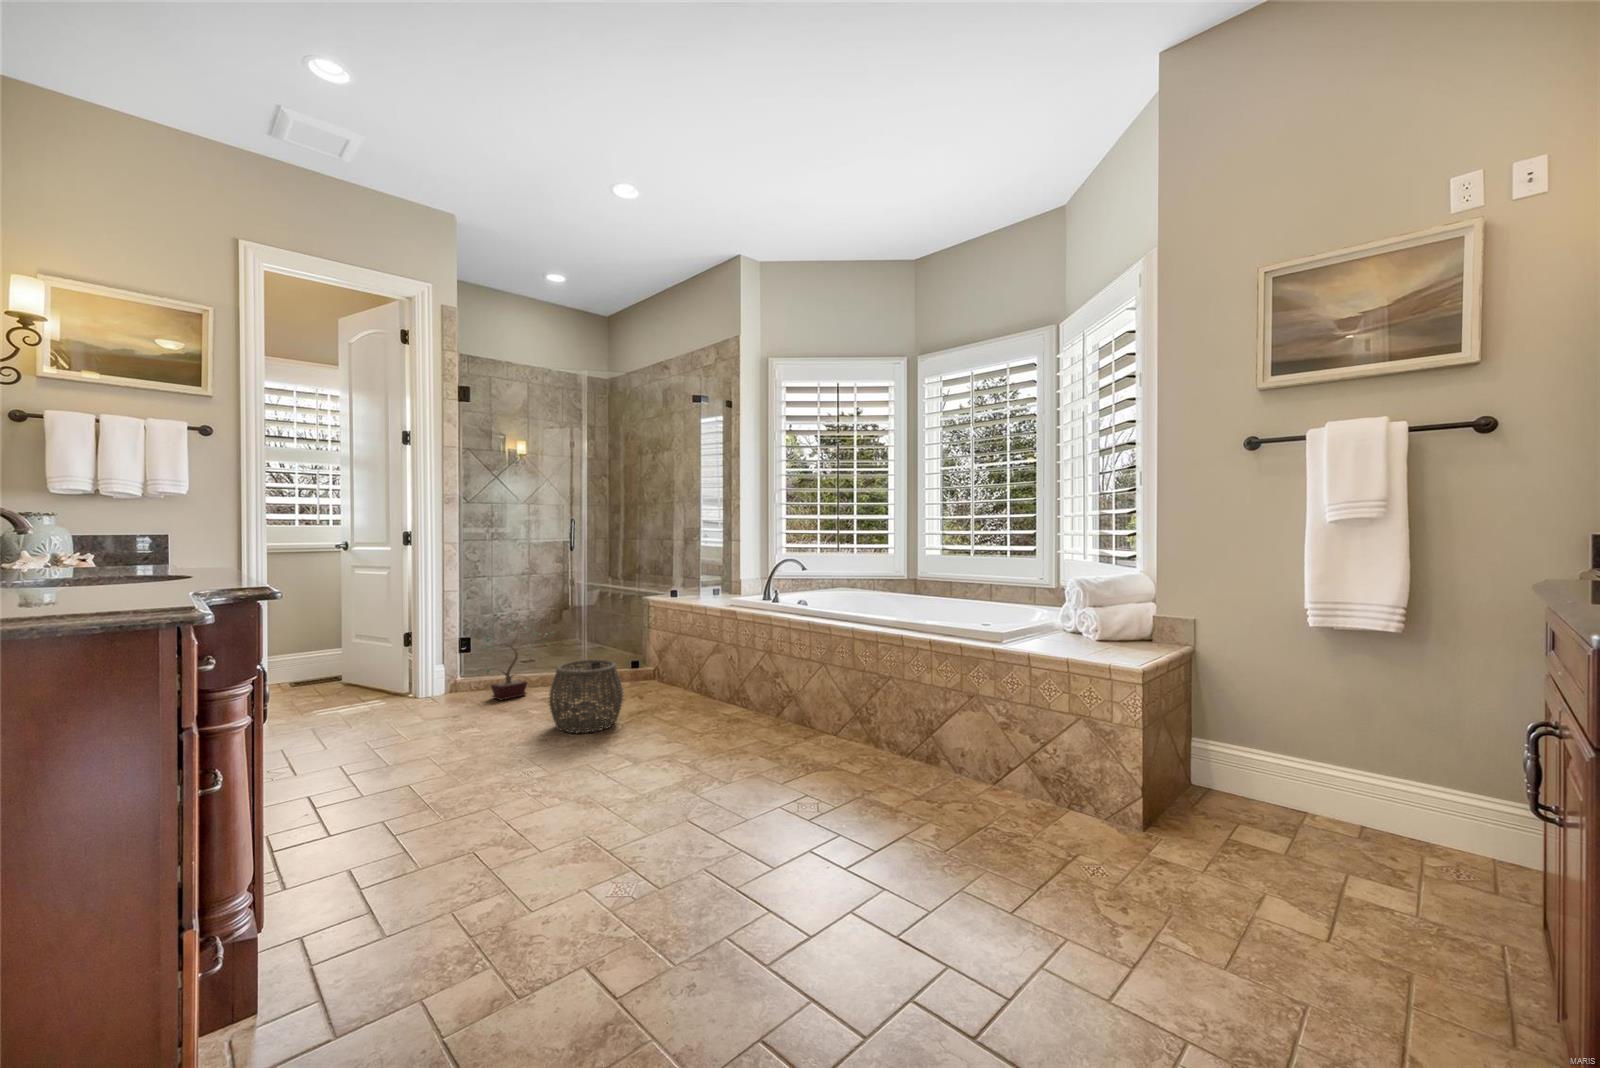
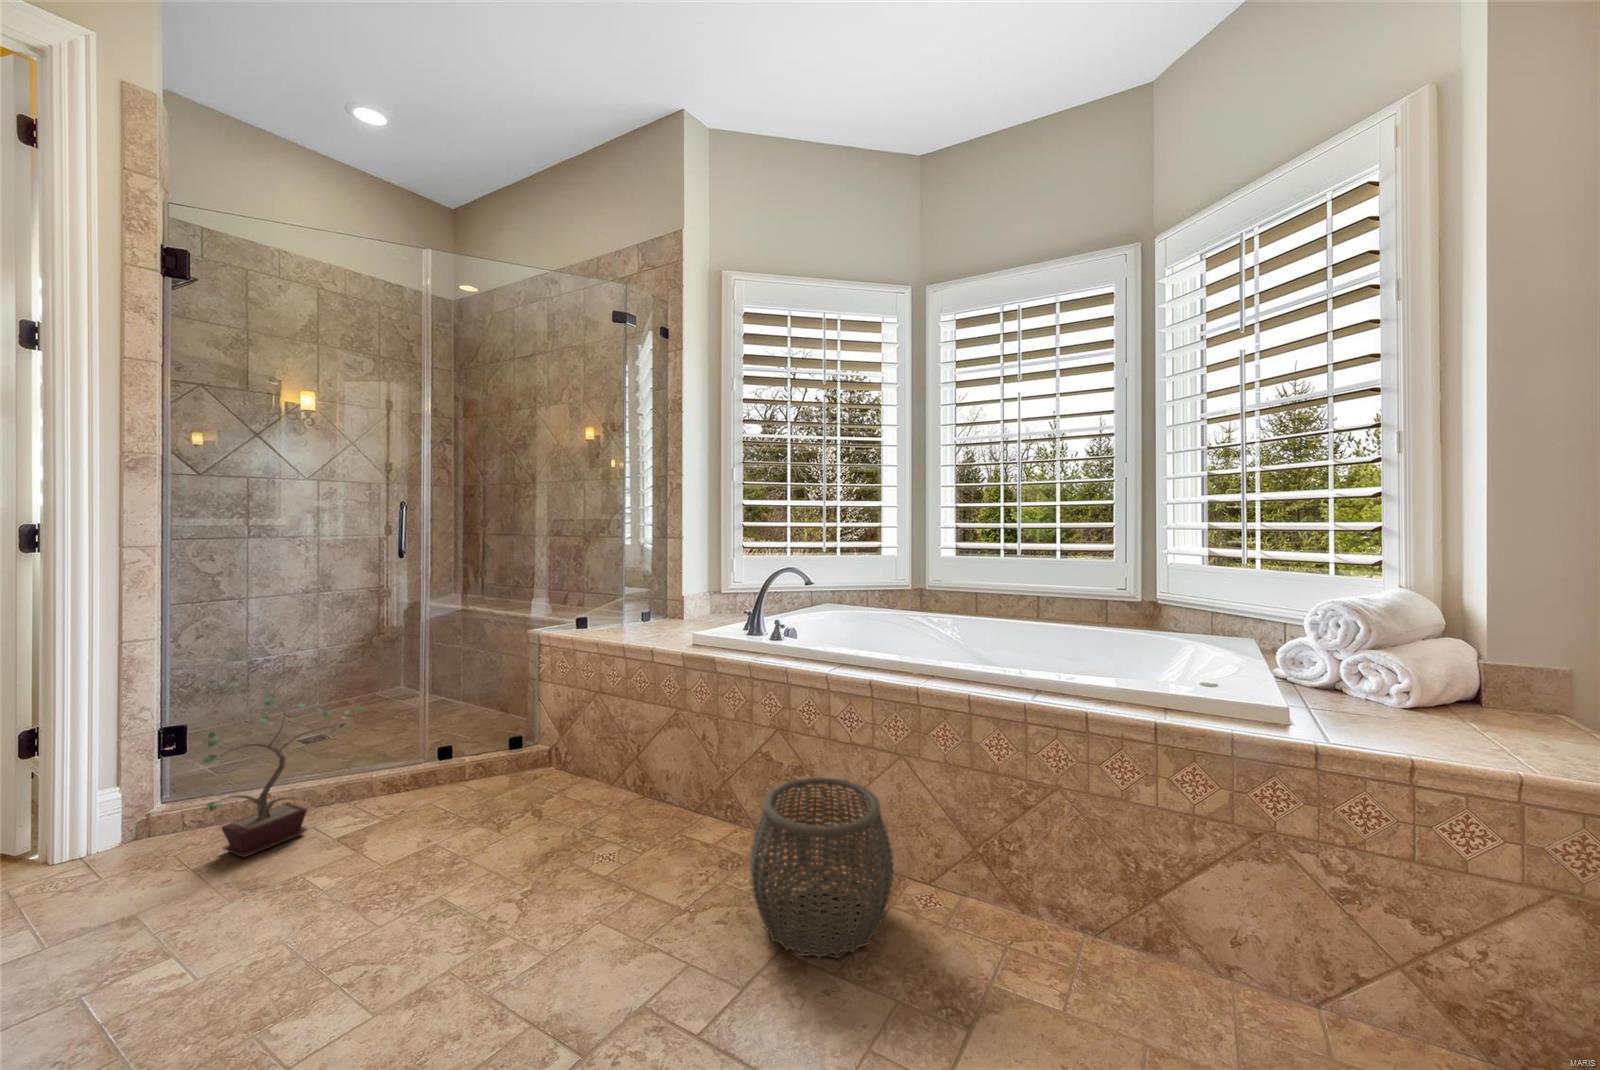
woven basket: present [549,660,623,733] -> present [749,777,894,958]

